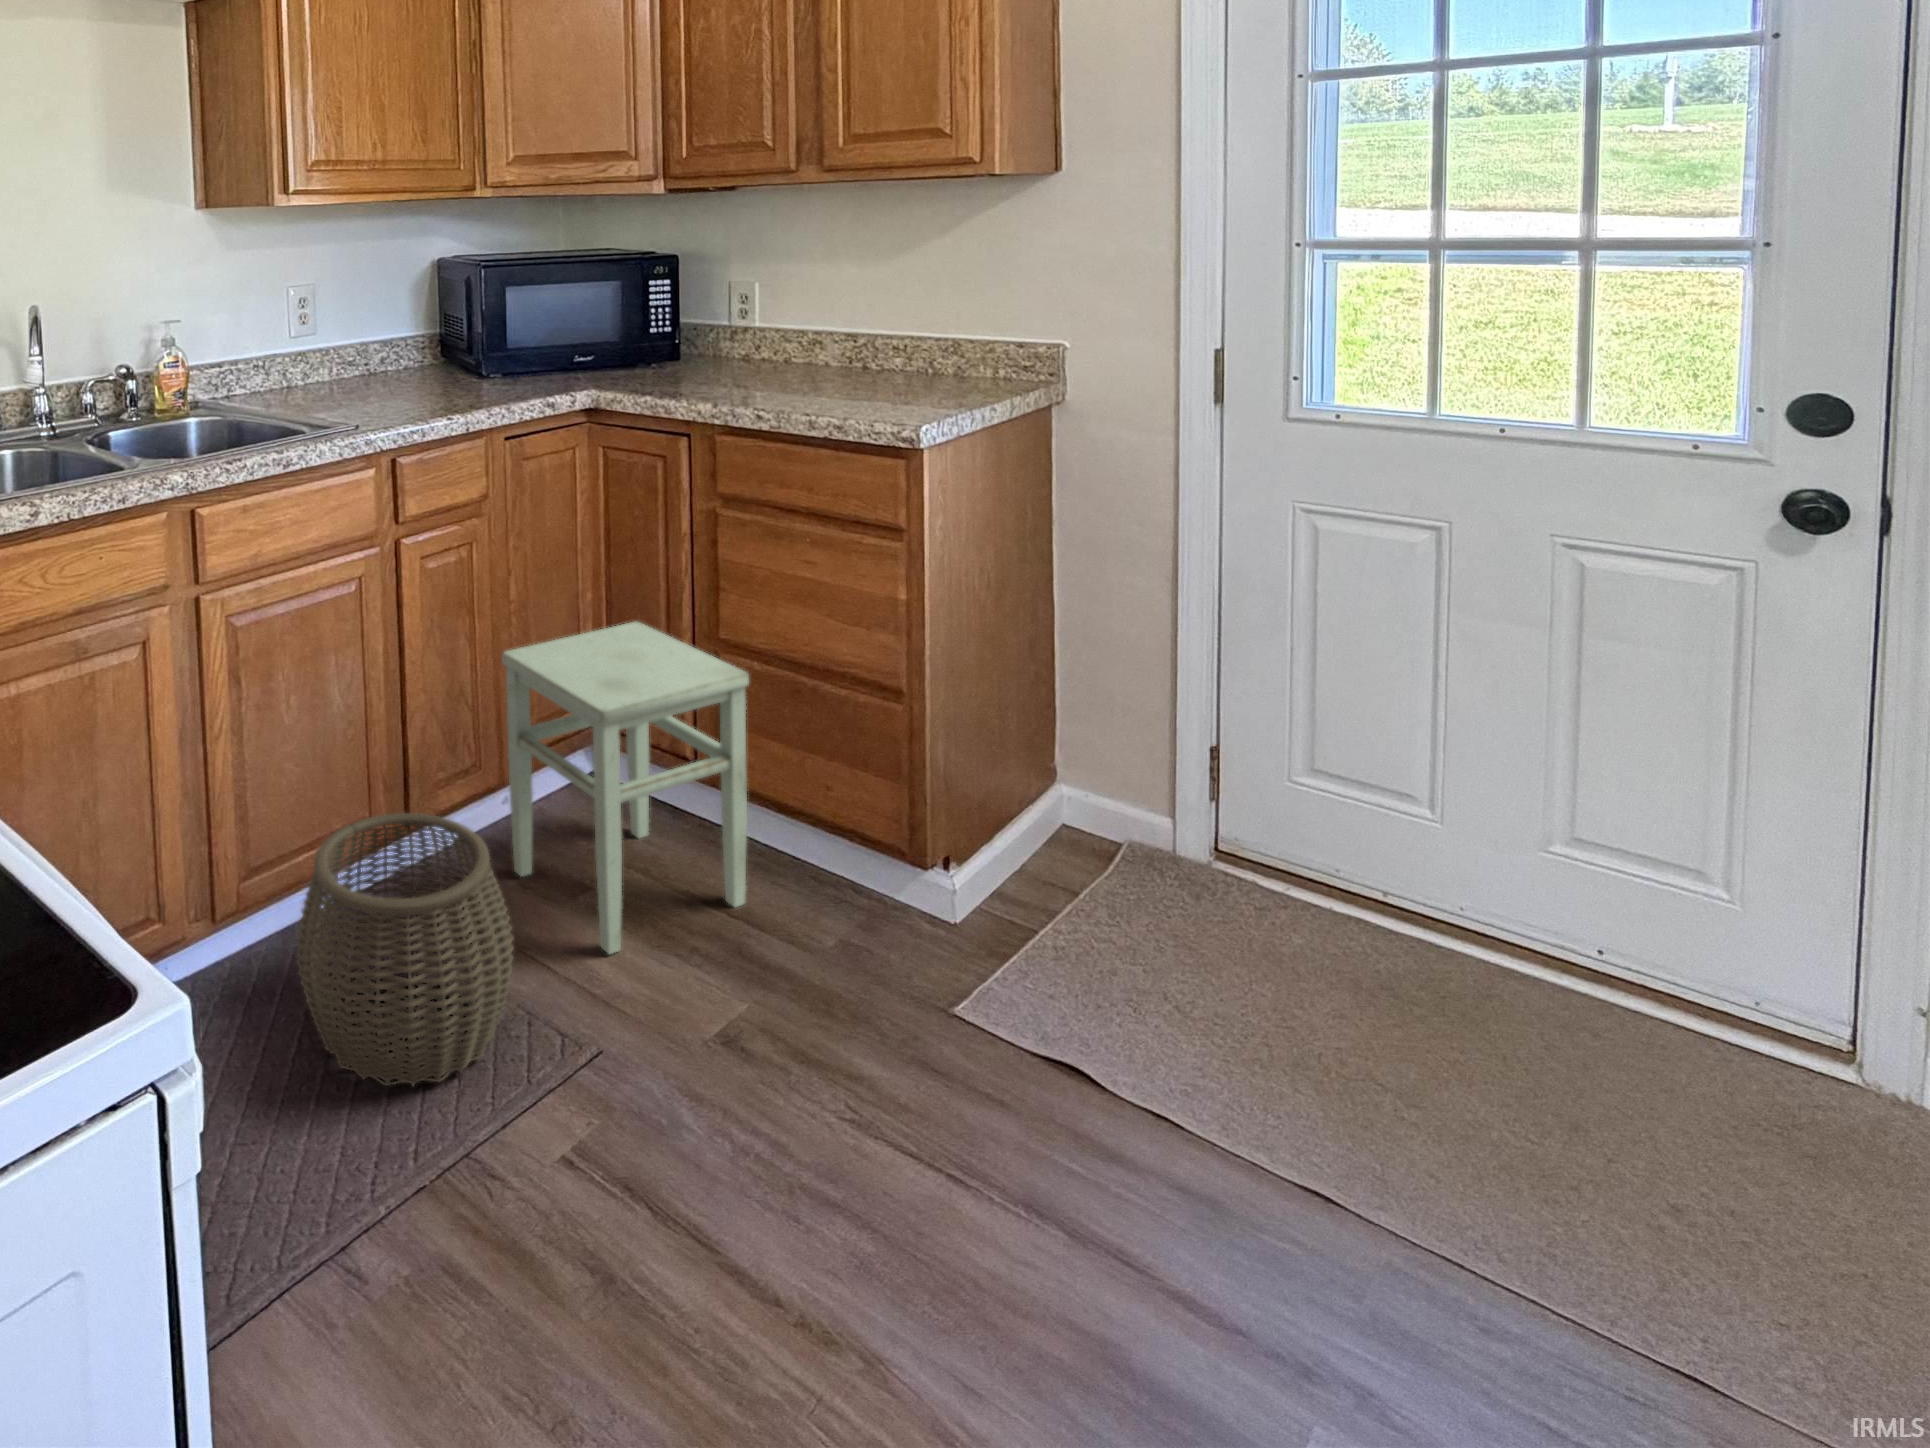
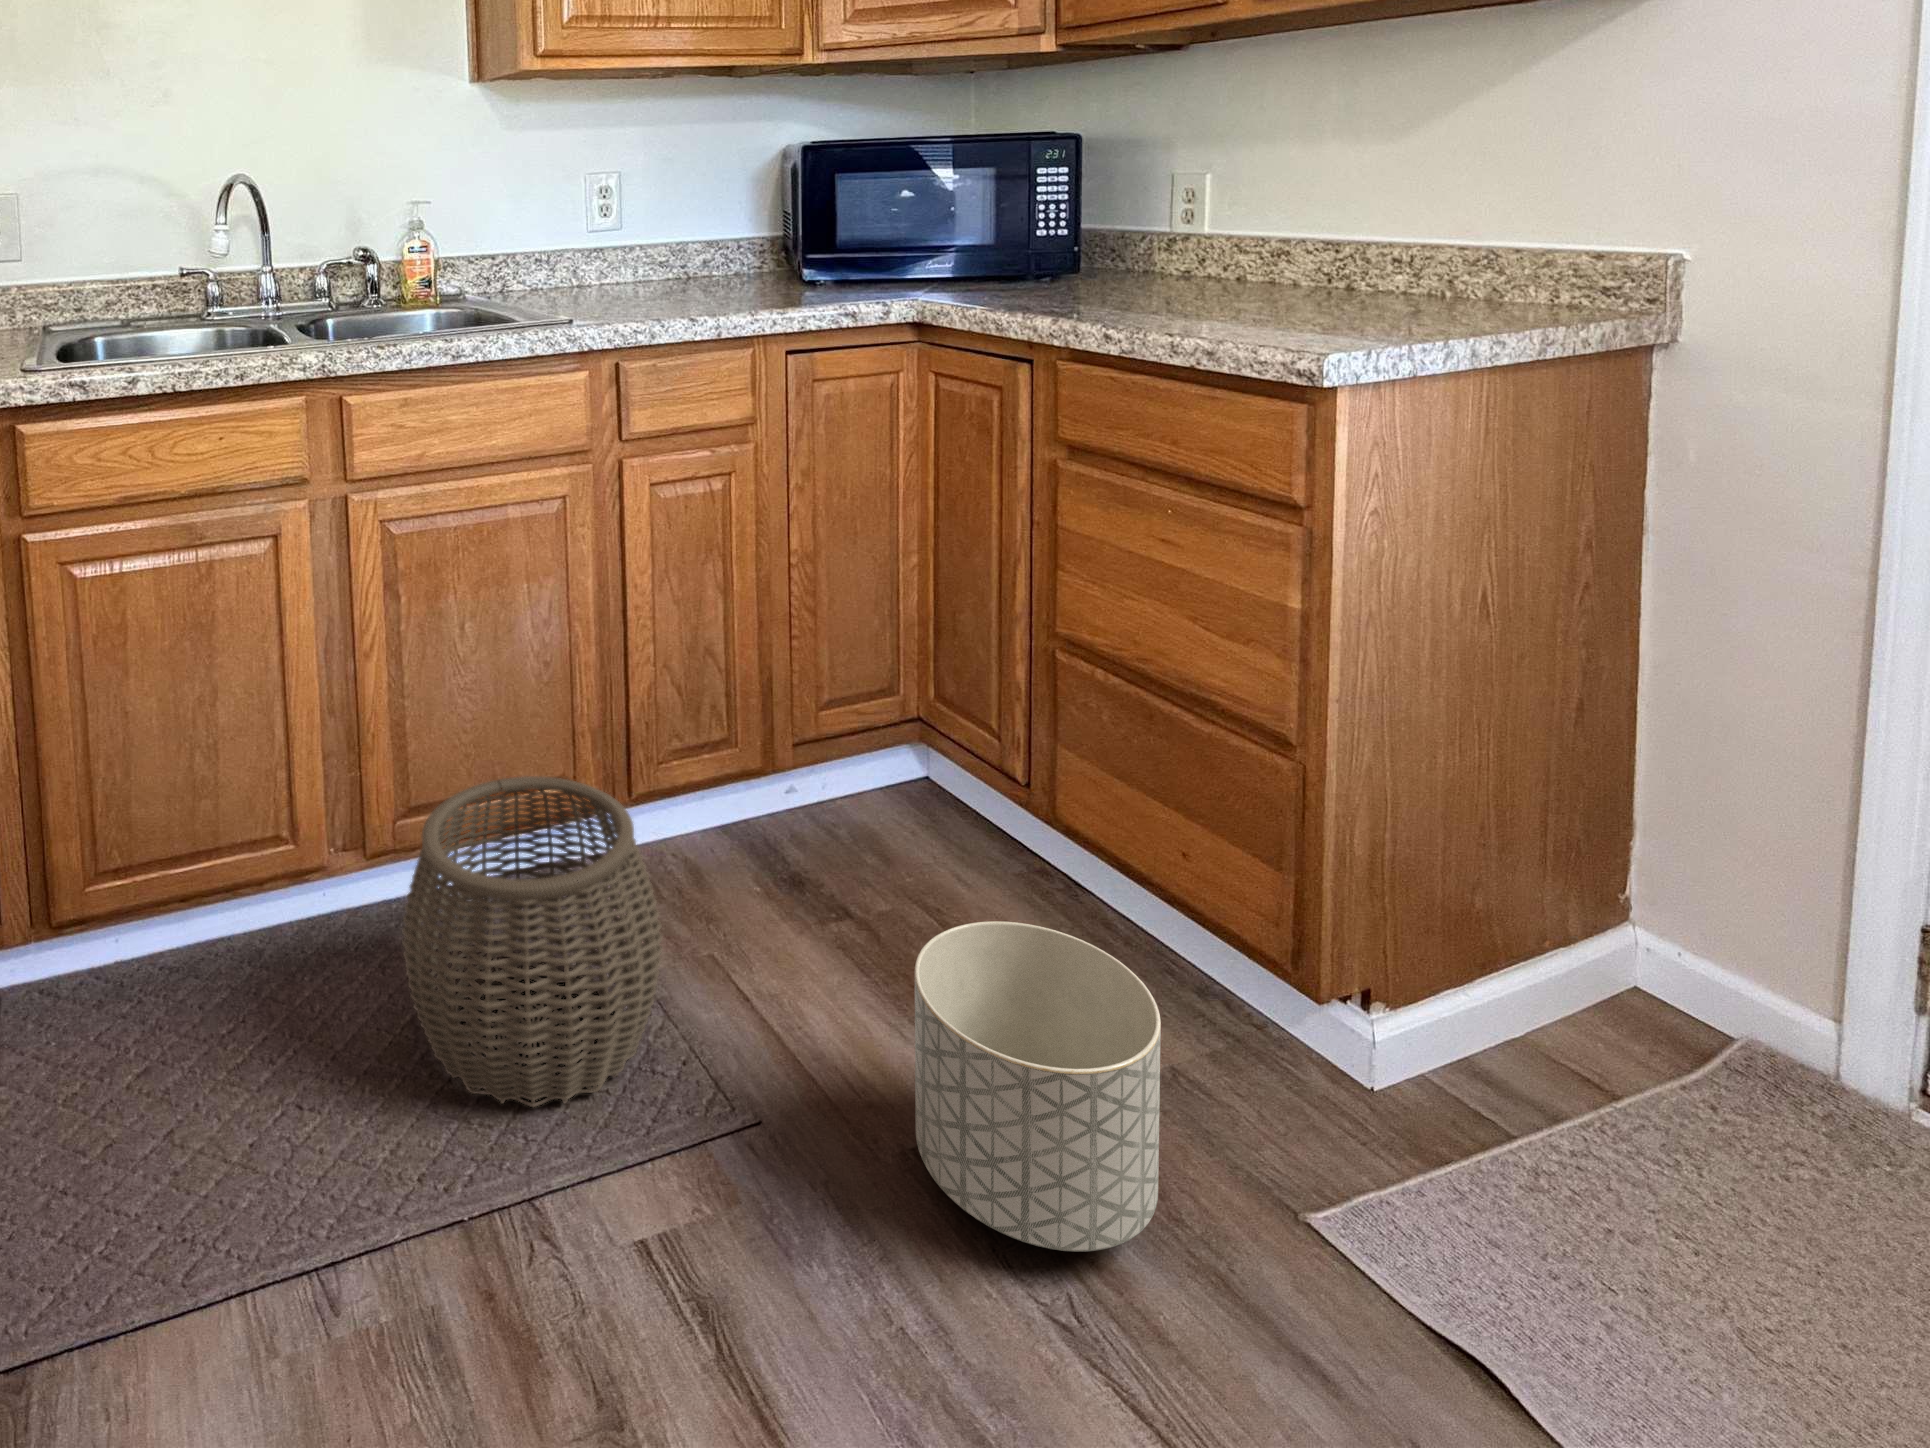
stool: present [502,622,749,954] -> none [747,598,1056,1009]
planter: none [715,850,882,1065] -> present [915,921,1161,1252]

